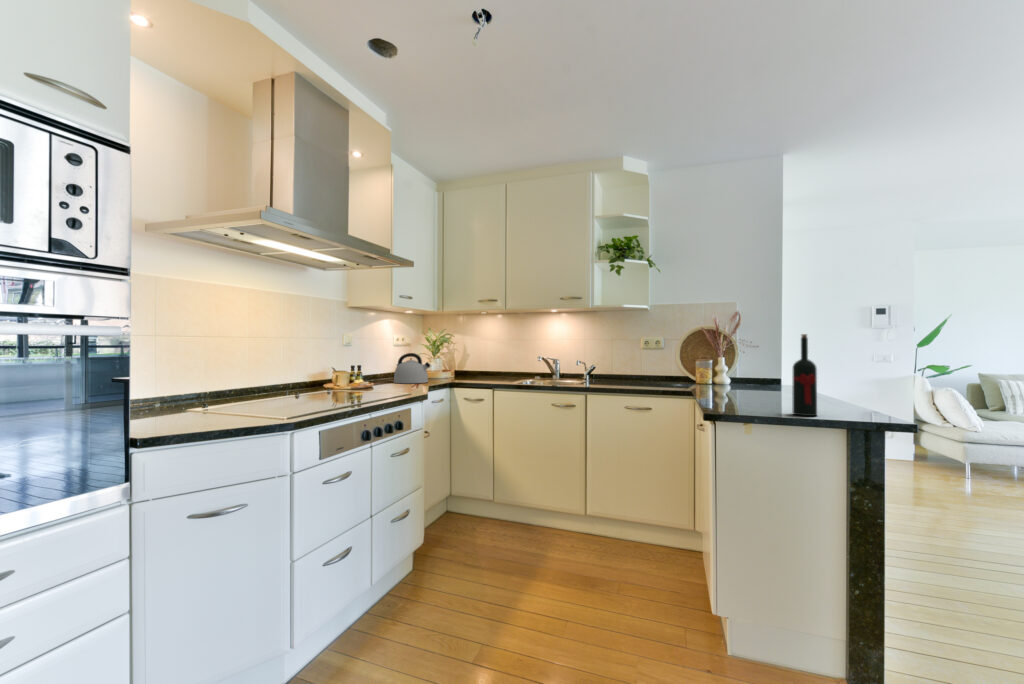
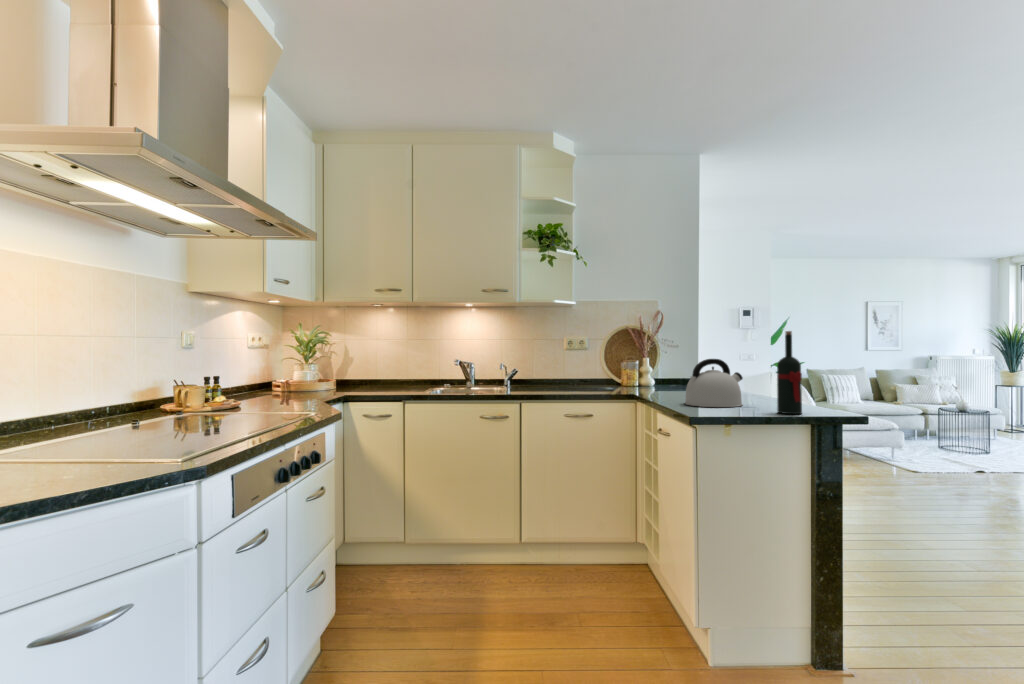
kettle: present [394,353,430,383] -> present [685,359,743,407]

